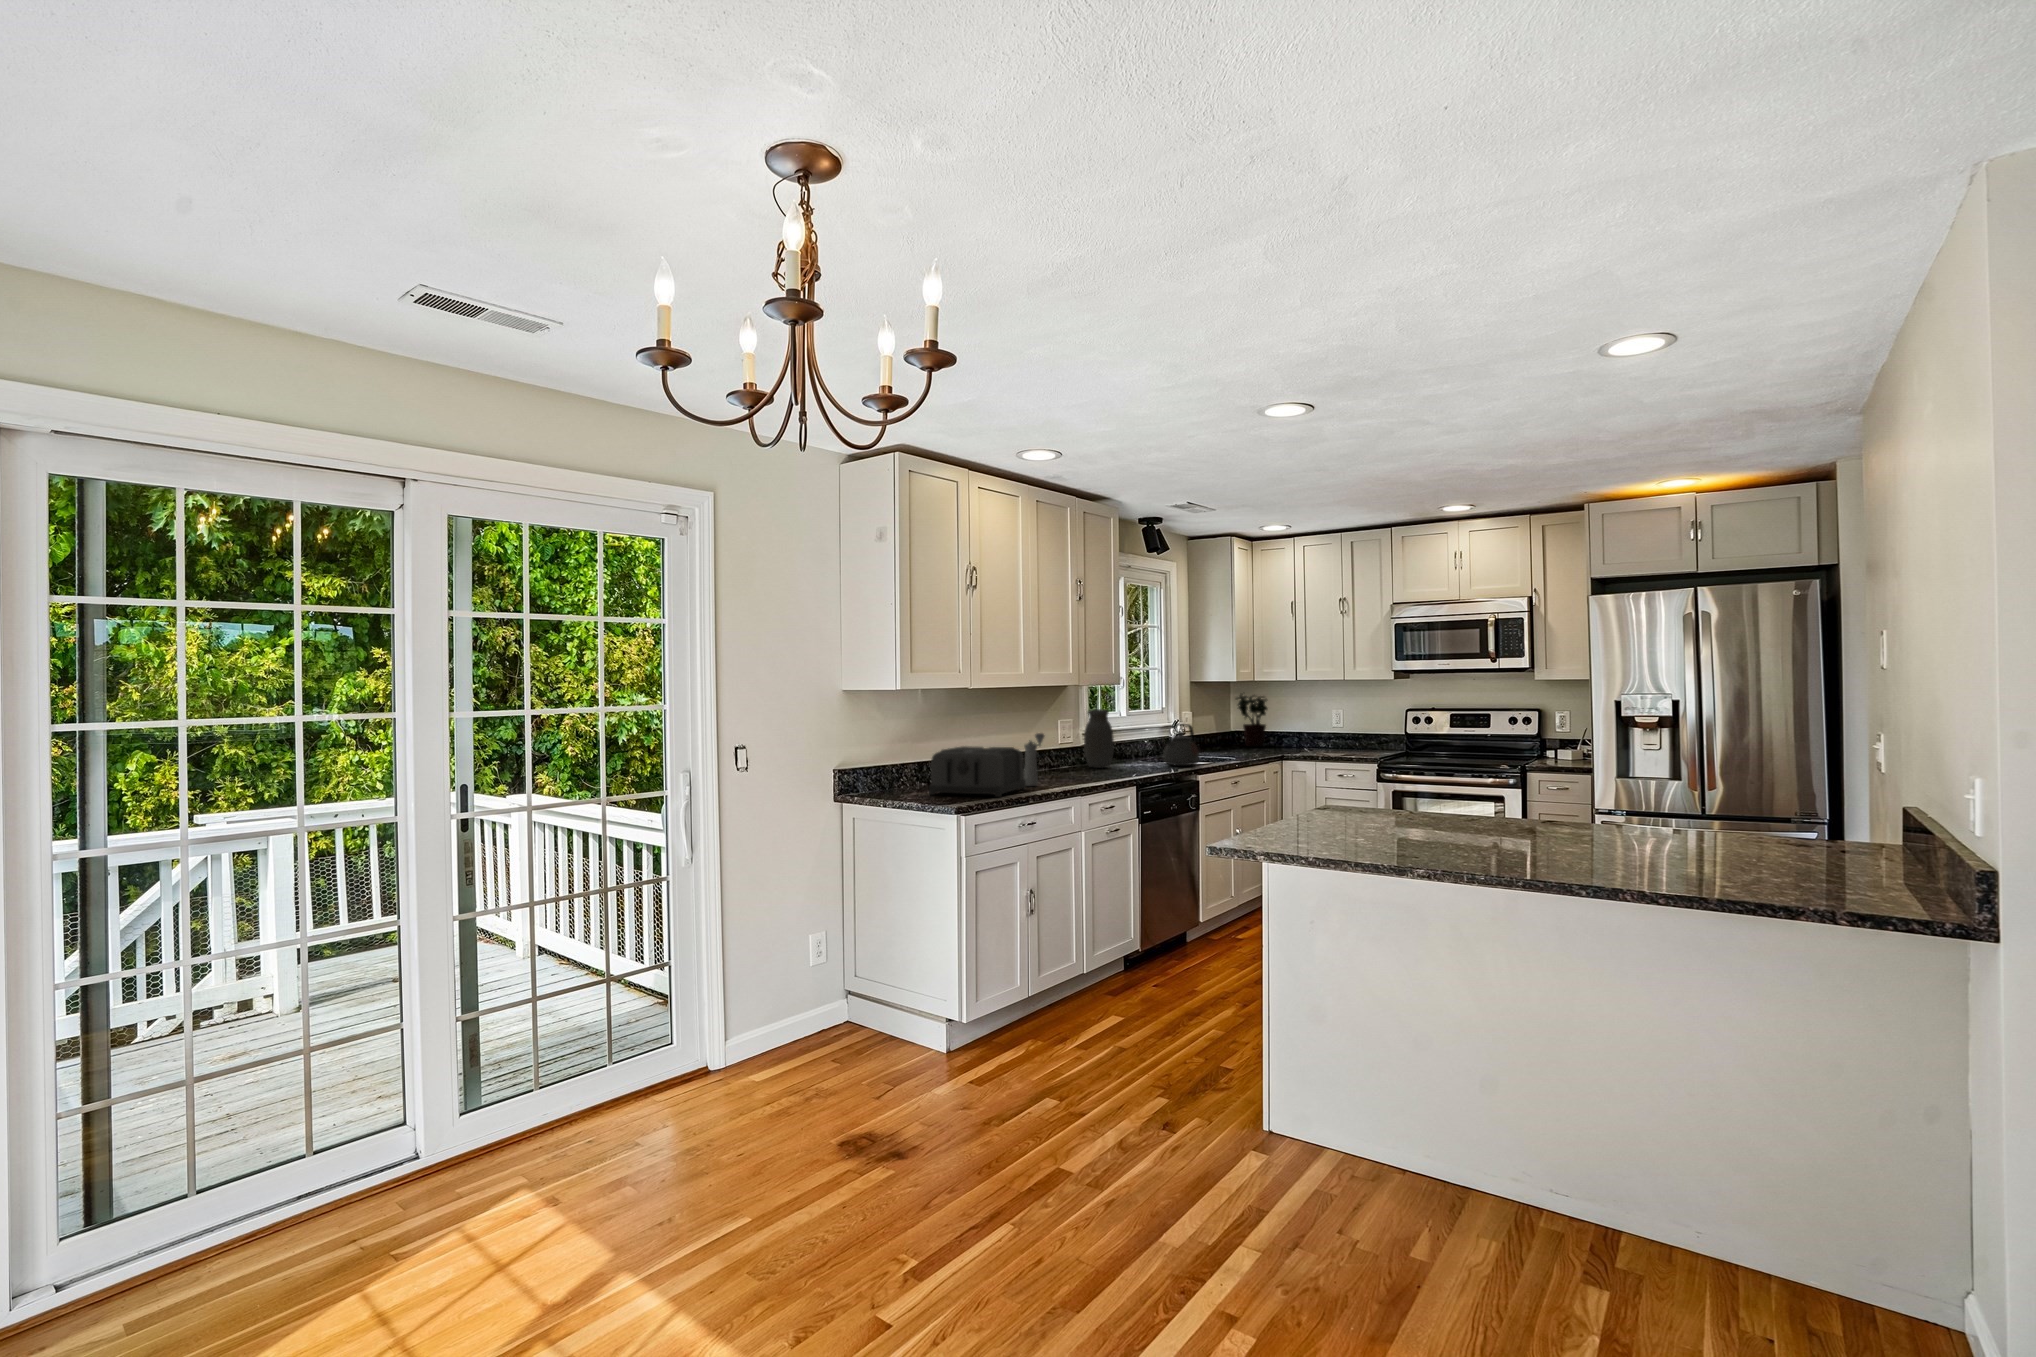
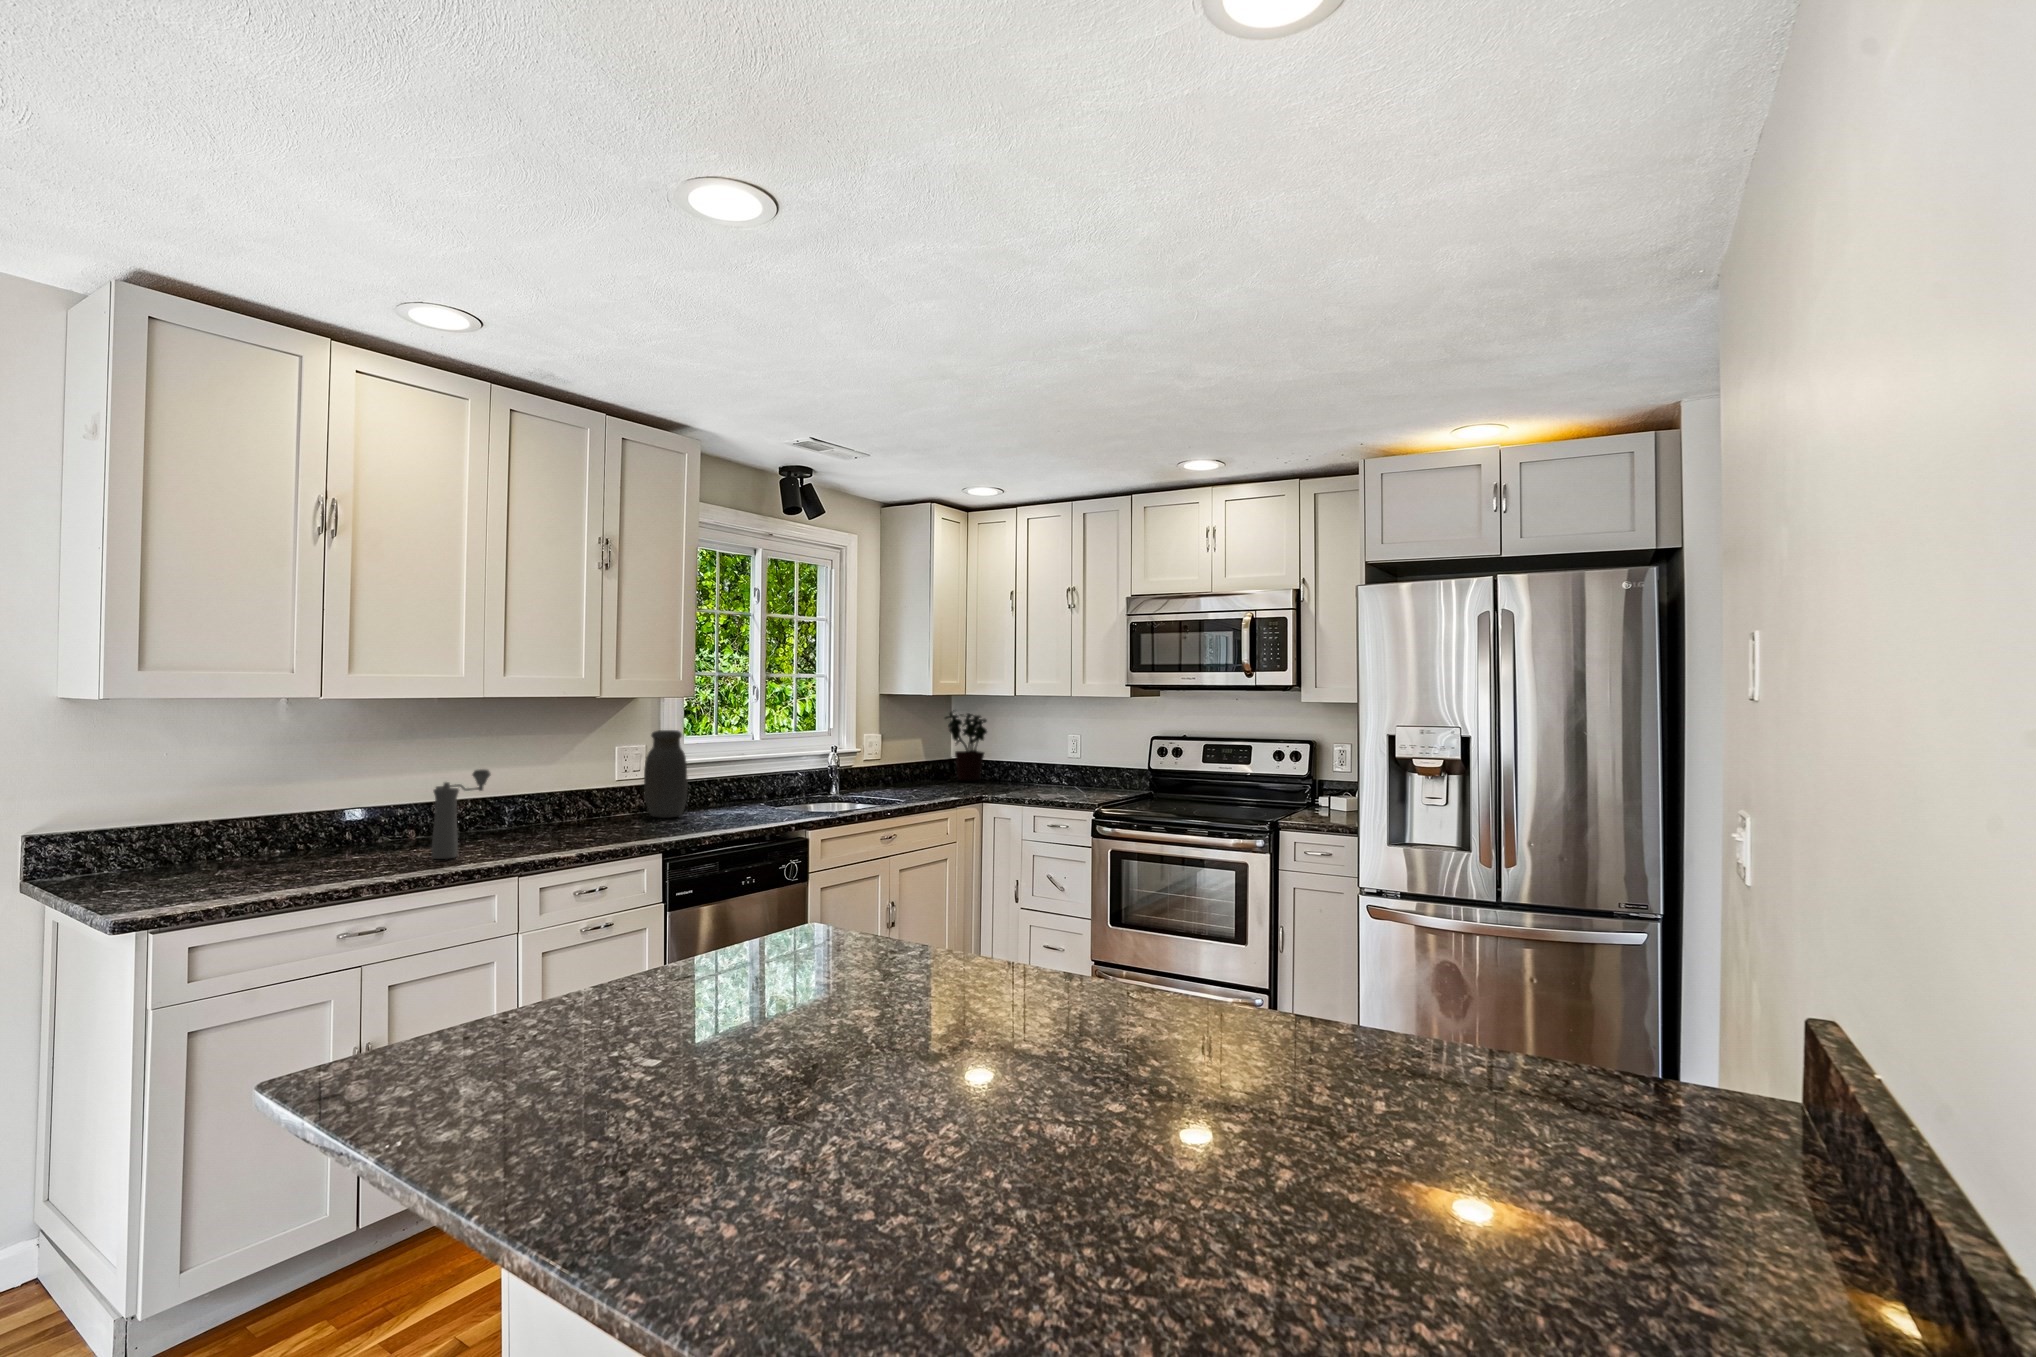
kettle: present [1163,724,1199,766] -> none [770,753,824,815]
toaster: present [929,746,1026,797] -> none [182,792,411,890]

